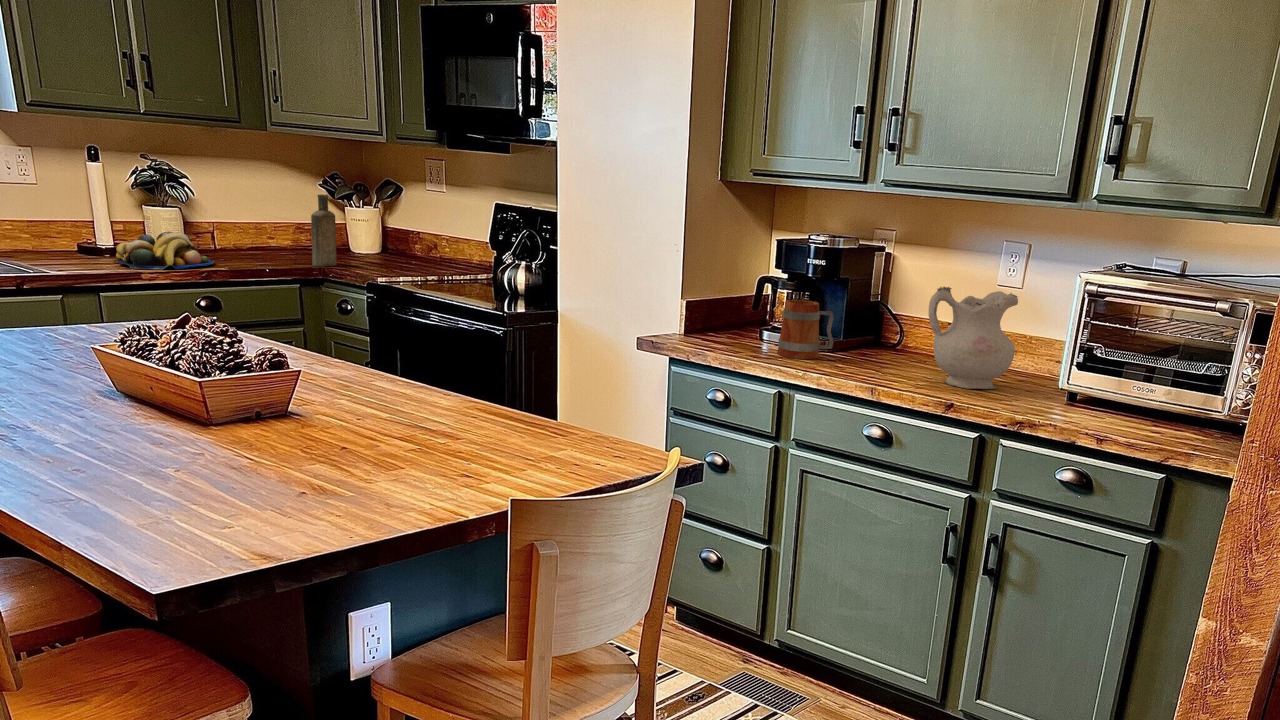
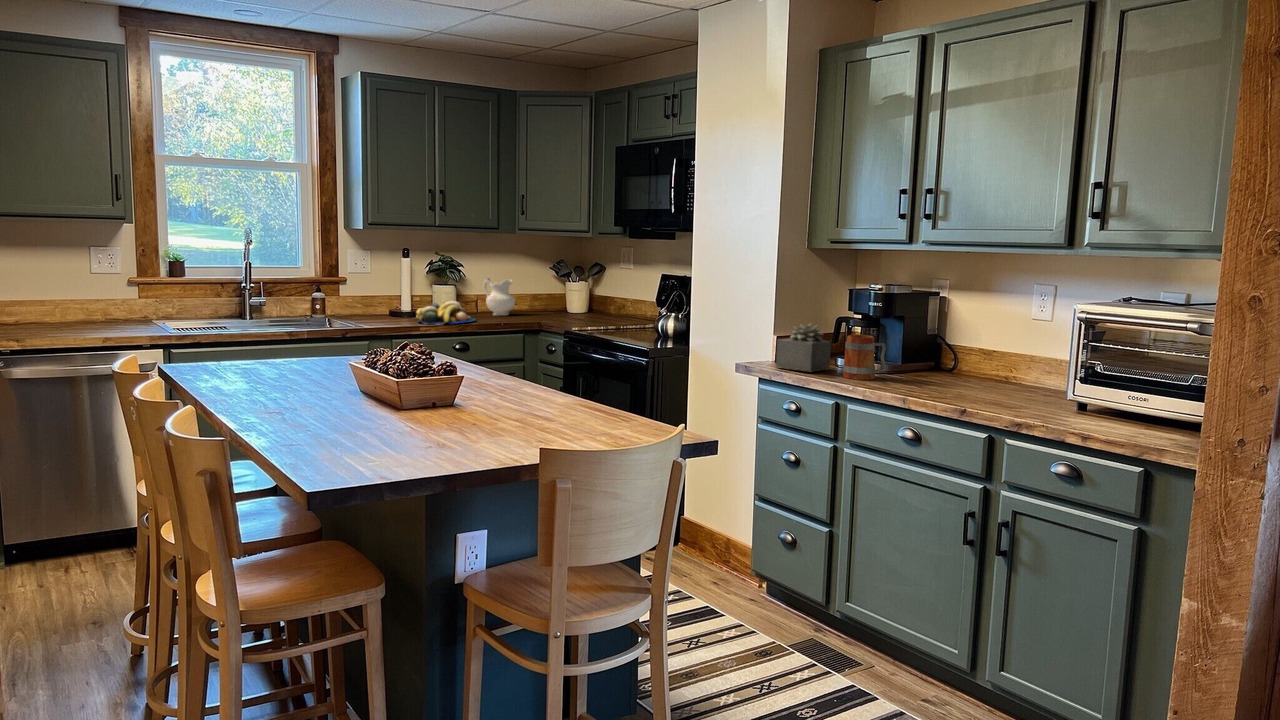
bottle: present [311,194,336,266] -> none [533,273,554,322]
succulent plant: none [688,282,760,348] -> present [776,324,831,372]
ceramic pitcher: present [929,287,1018,389] -> present [483,278,515,315]

